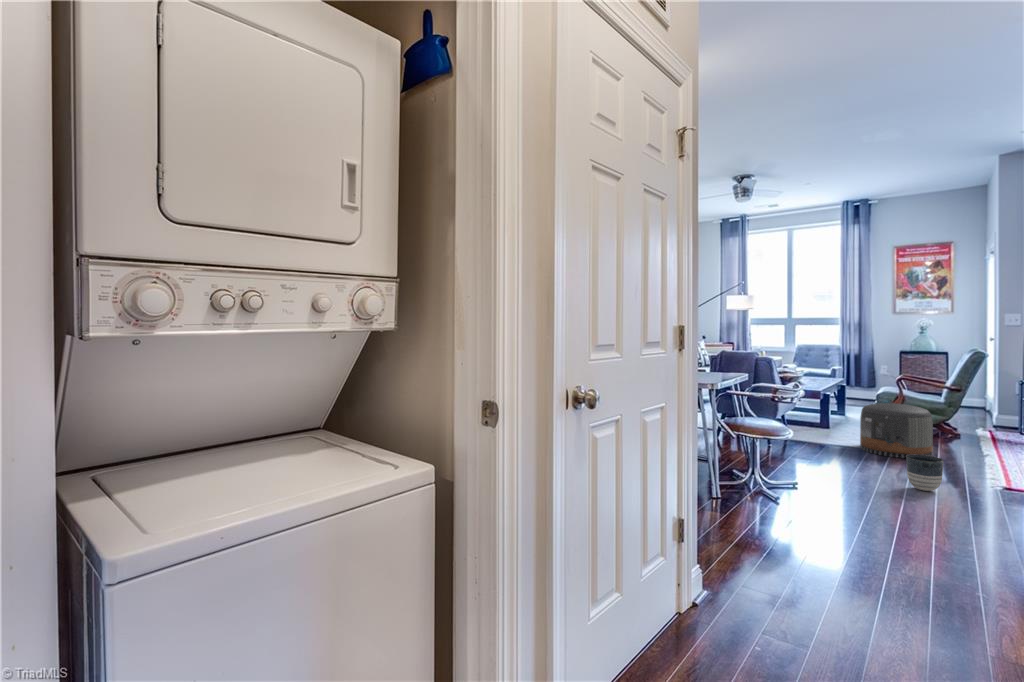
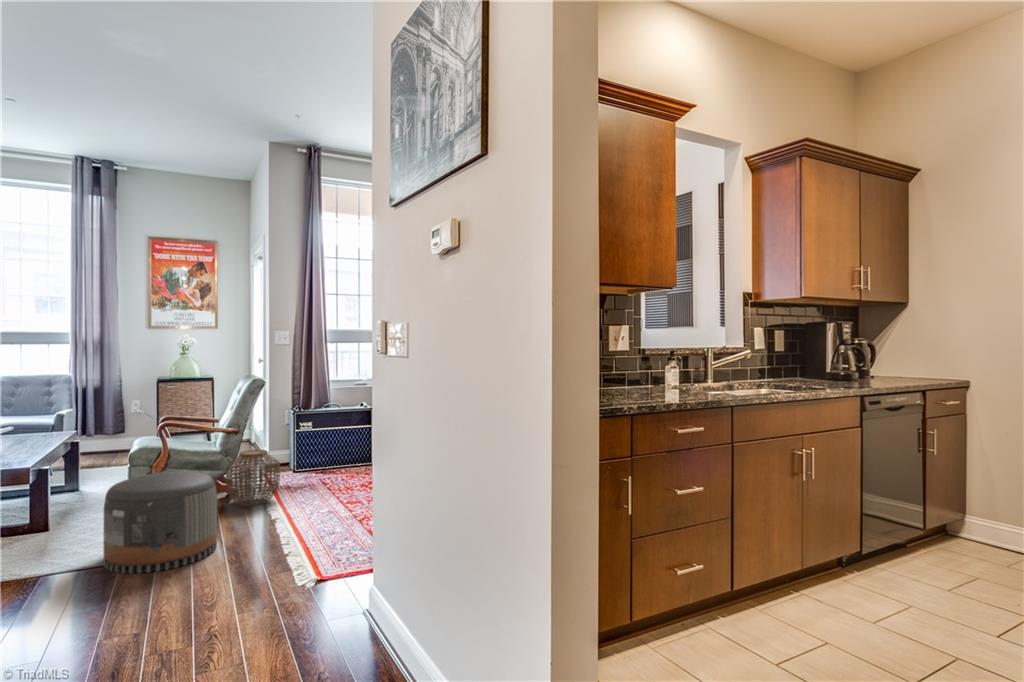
woven basket: none [946,404,996,445] -> present [226,450,280,506]
planter: present [906,455,944,491] -> none [193,576,253,650]

